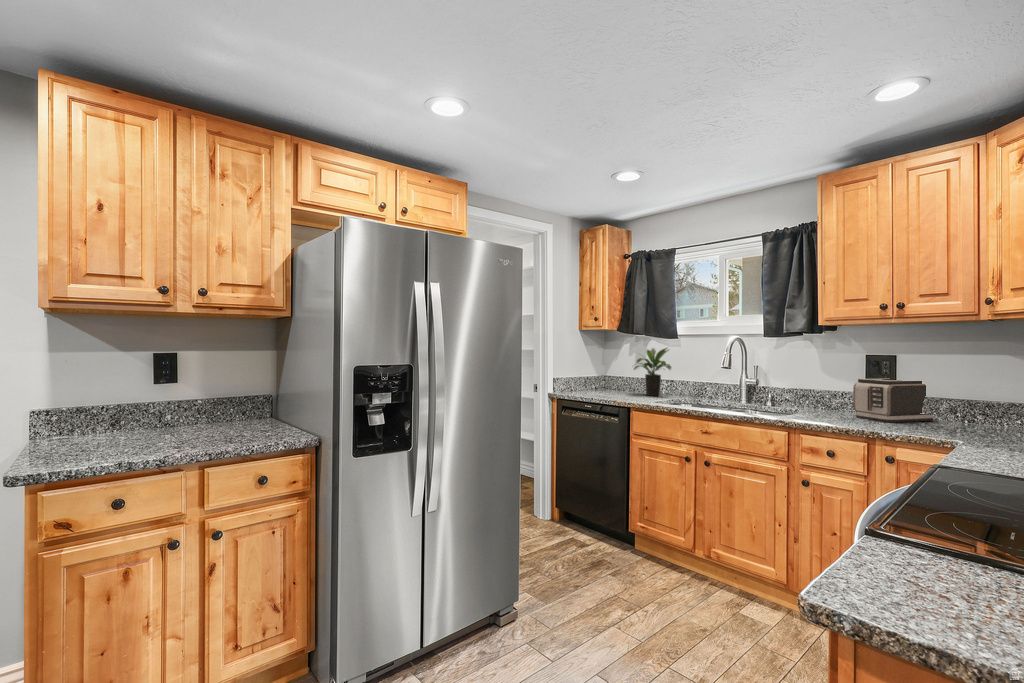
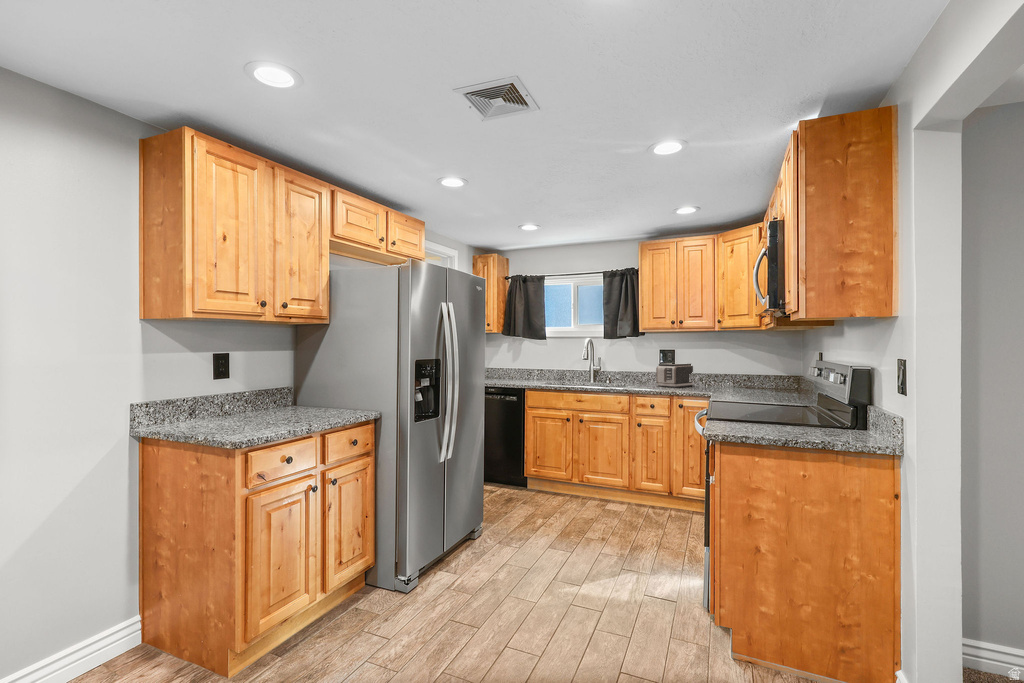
potted plant: present [634,348,671,396] -> none [516,346,545,381]

